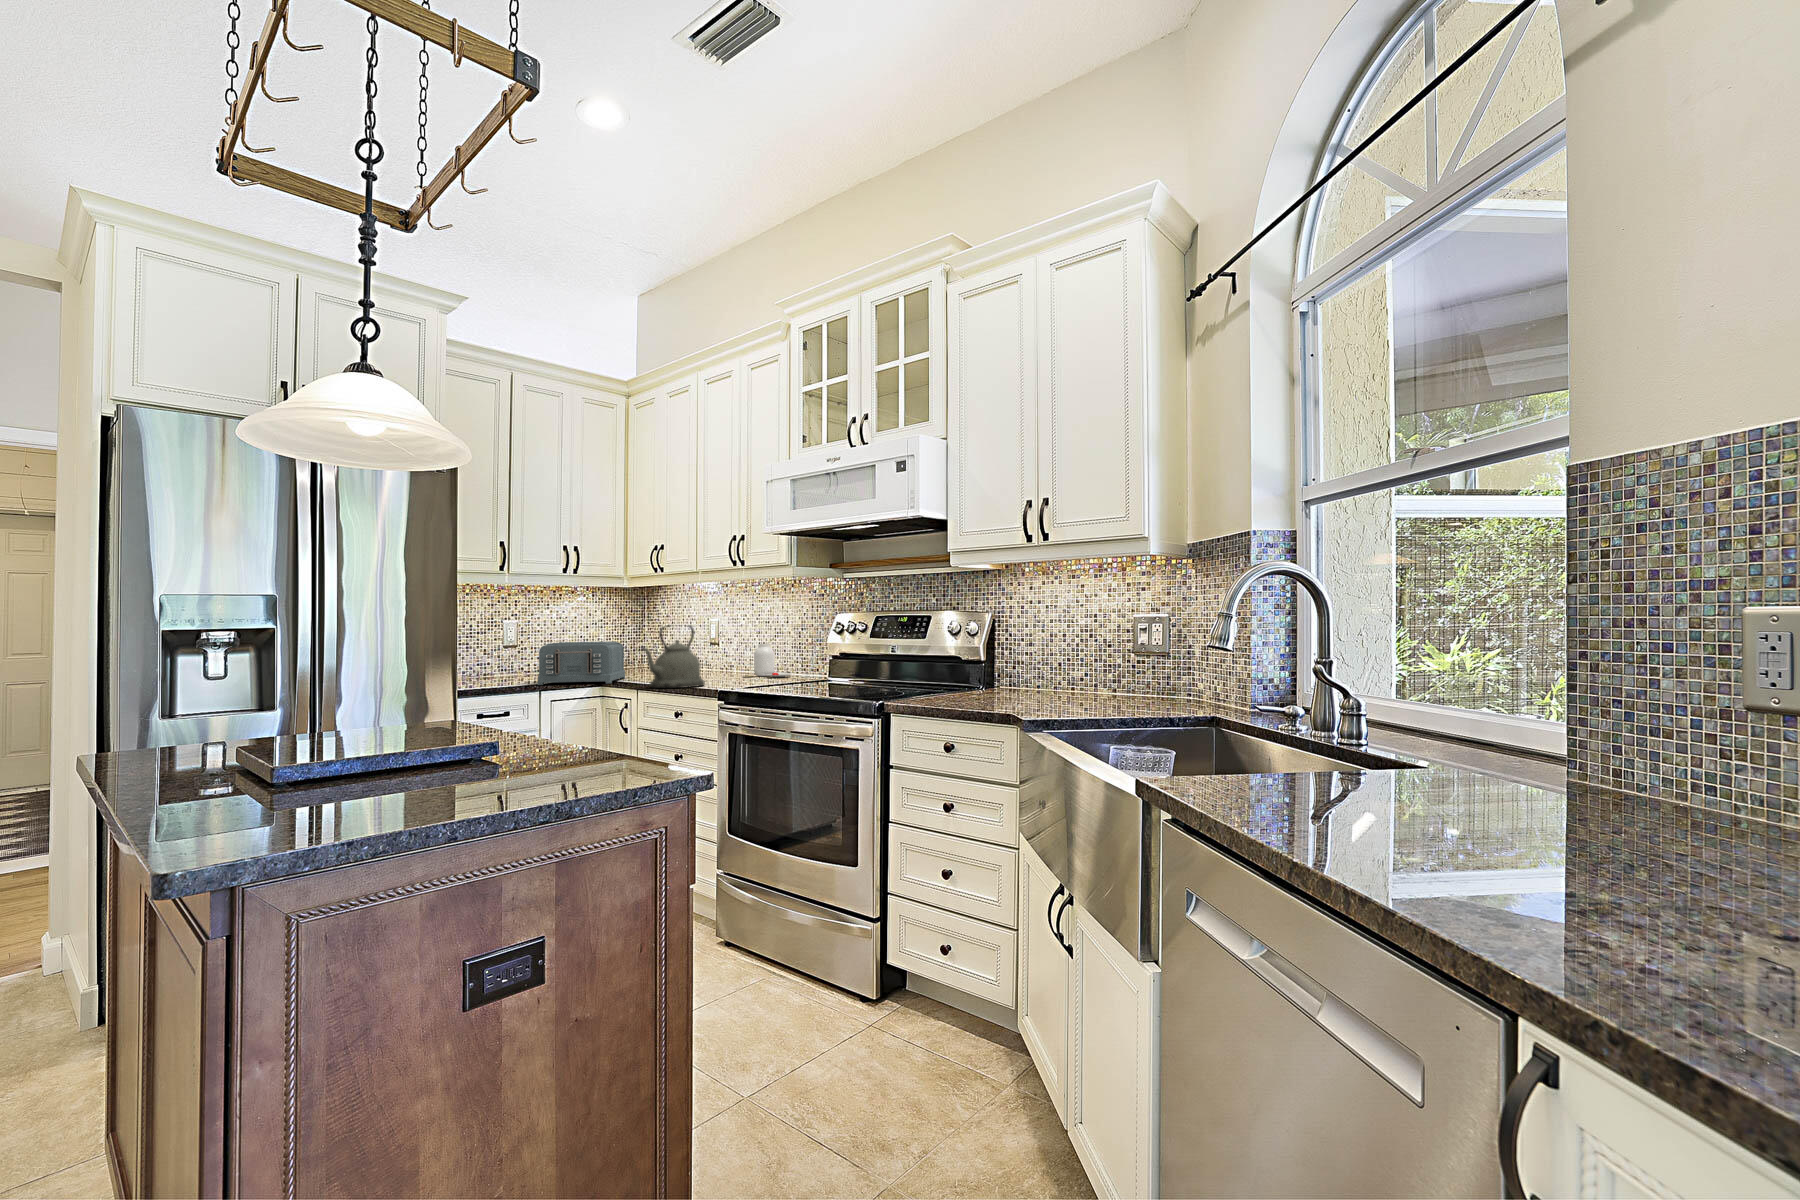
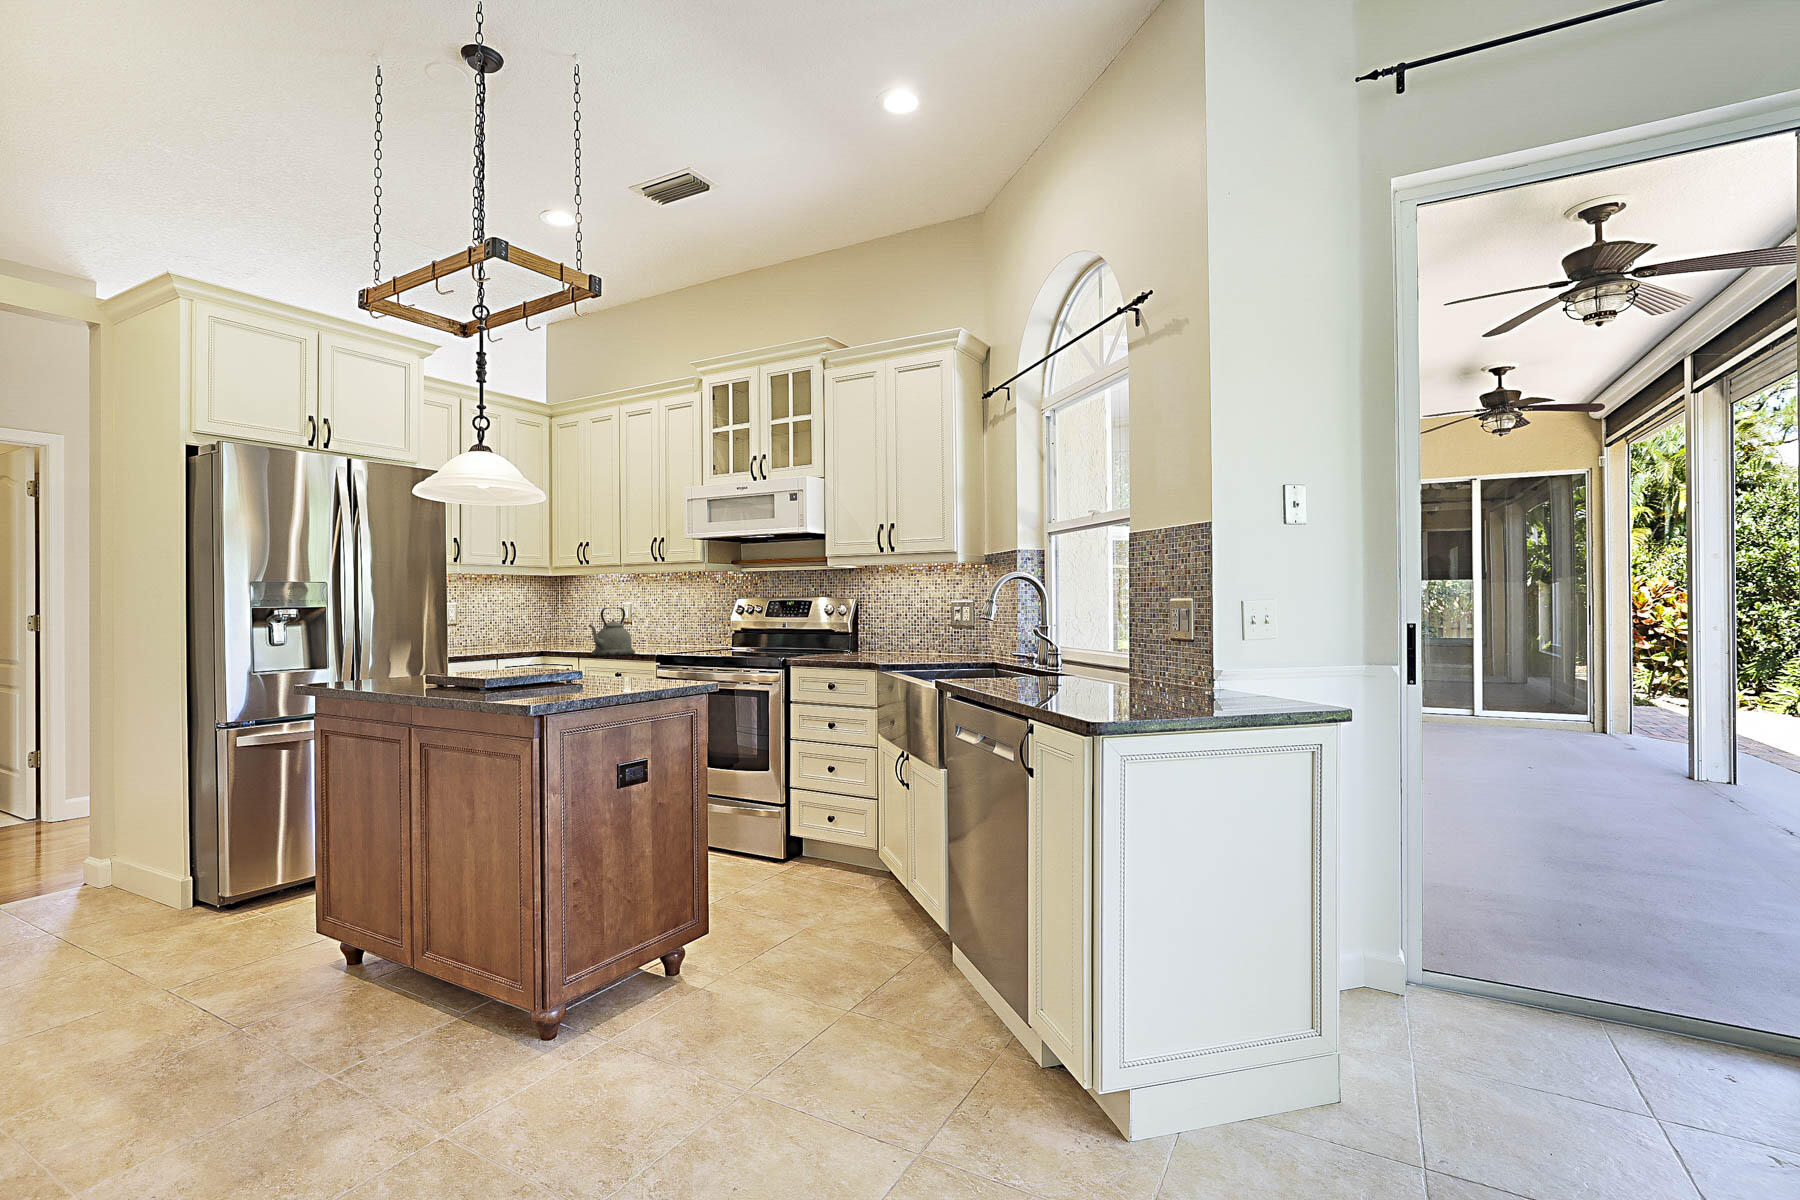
toaster: present [538,641,625,685] -> none [491,621,556,656]
jar: present [745,644,792,677] -> none [656,623,697,649]

